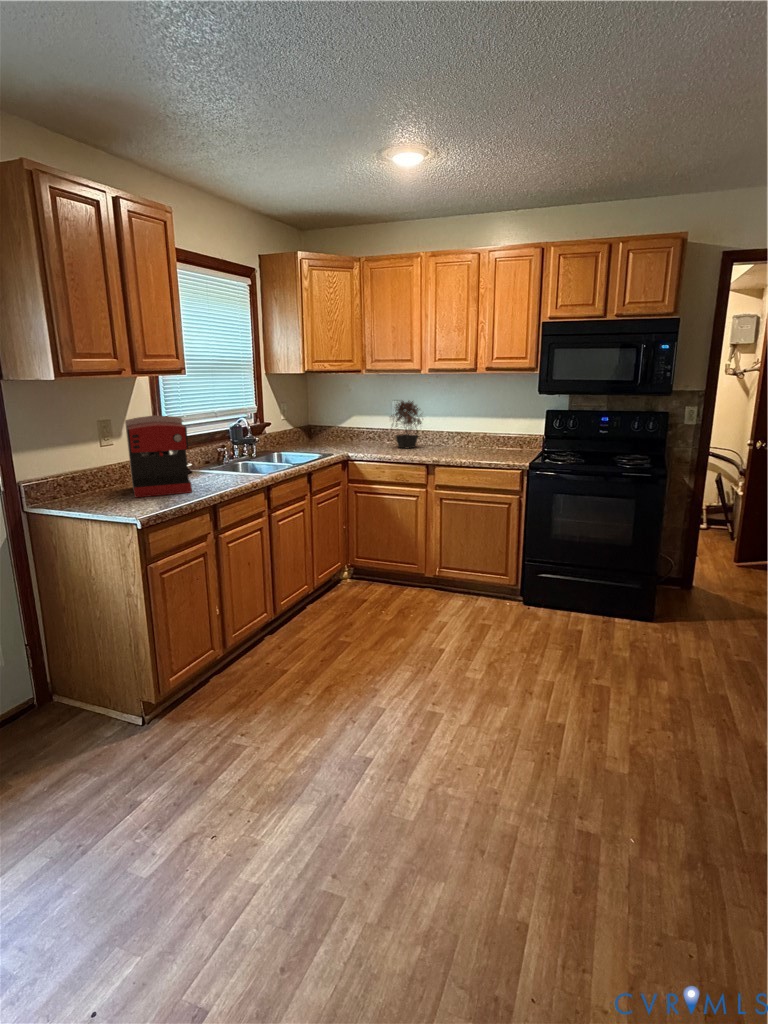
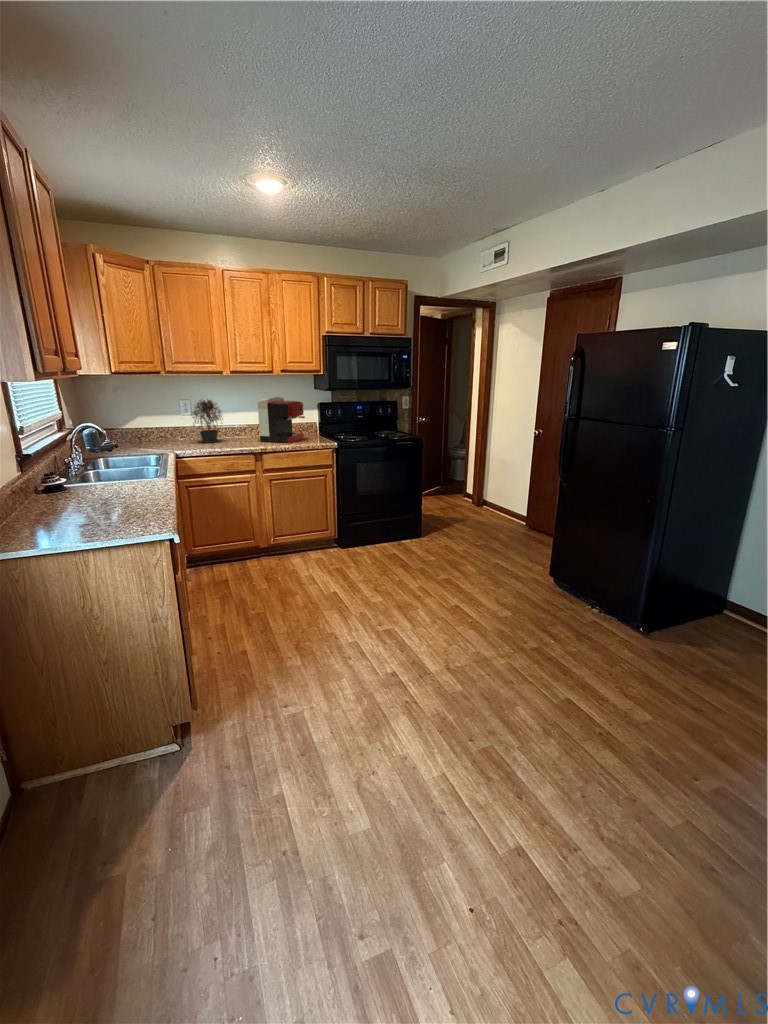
coffee maker: present [125,416,192,498] -> present [258,397,305,443]

